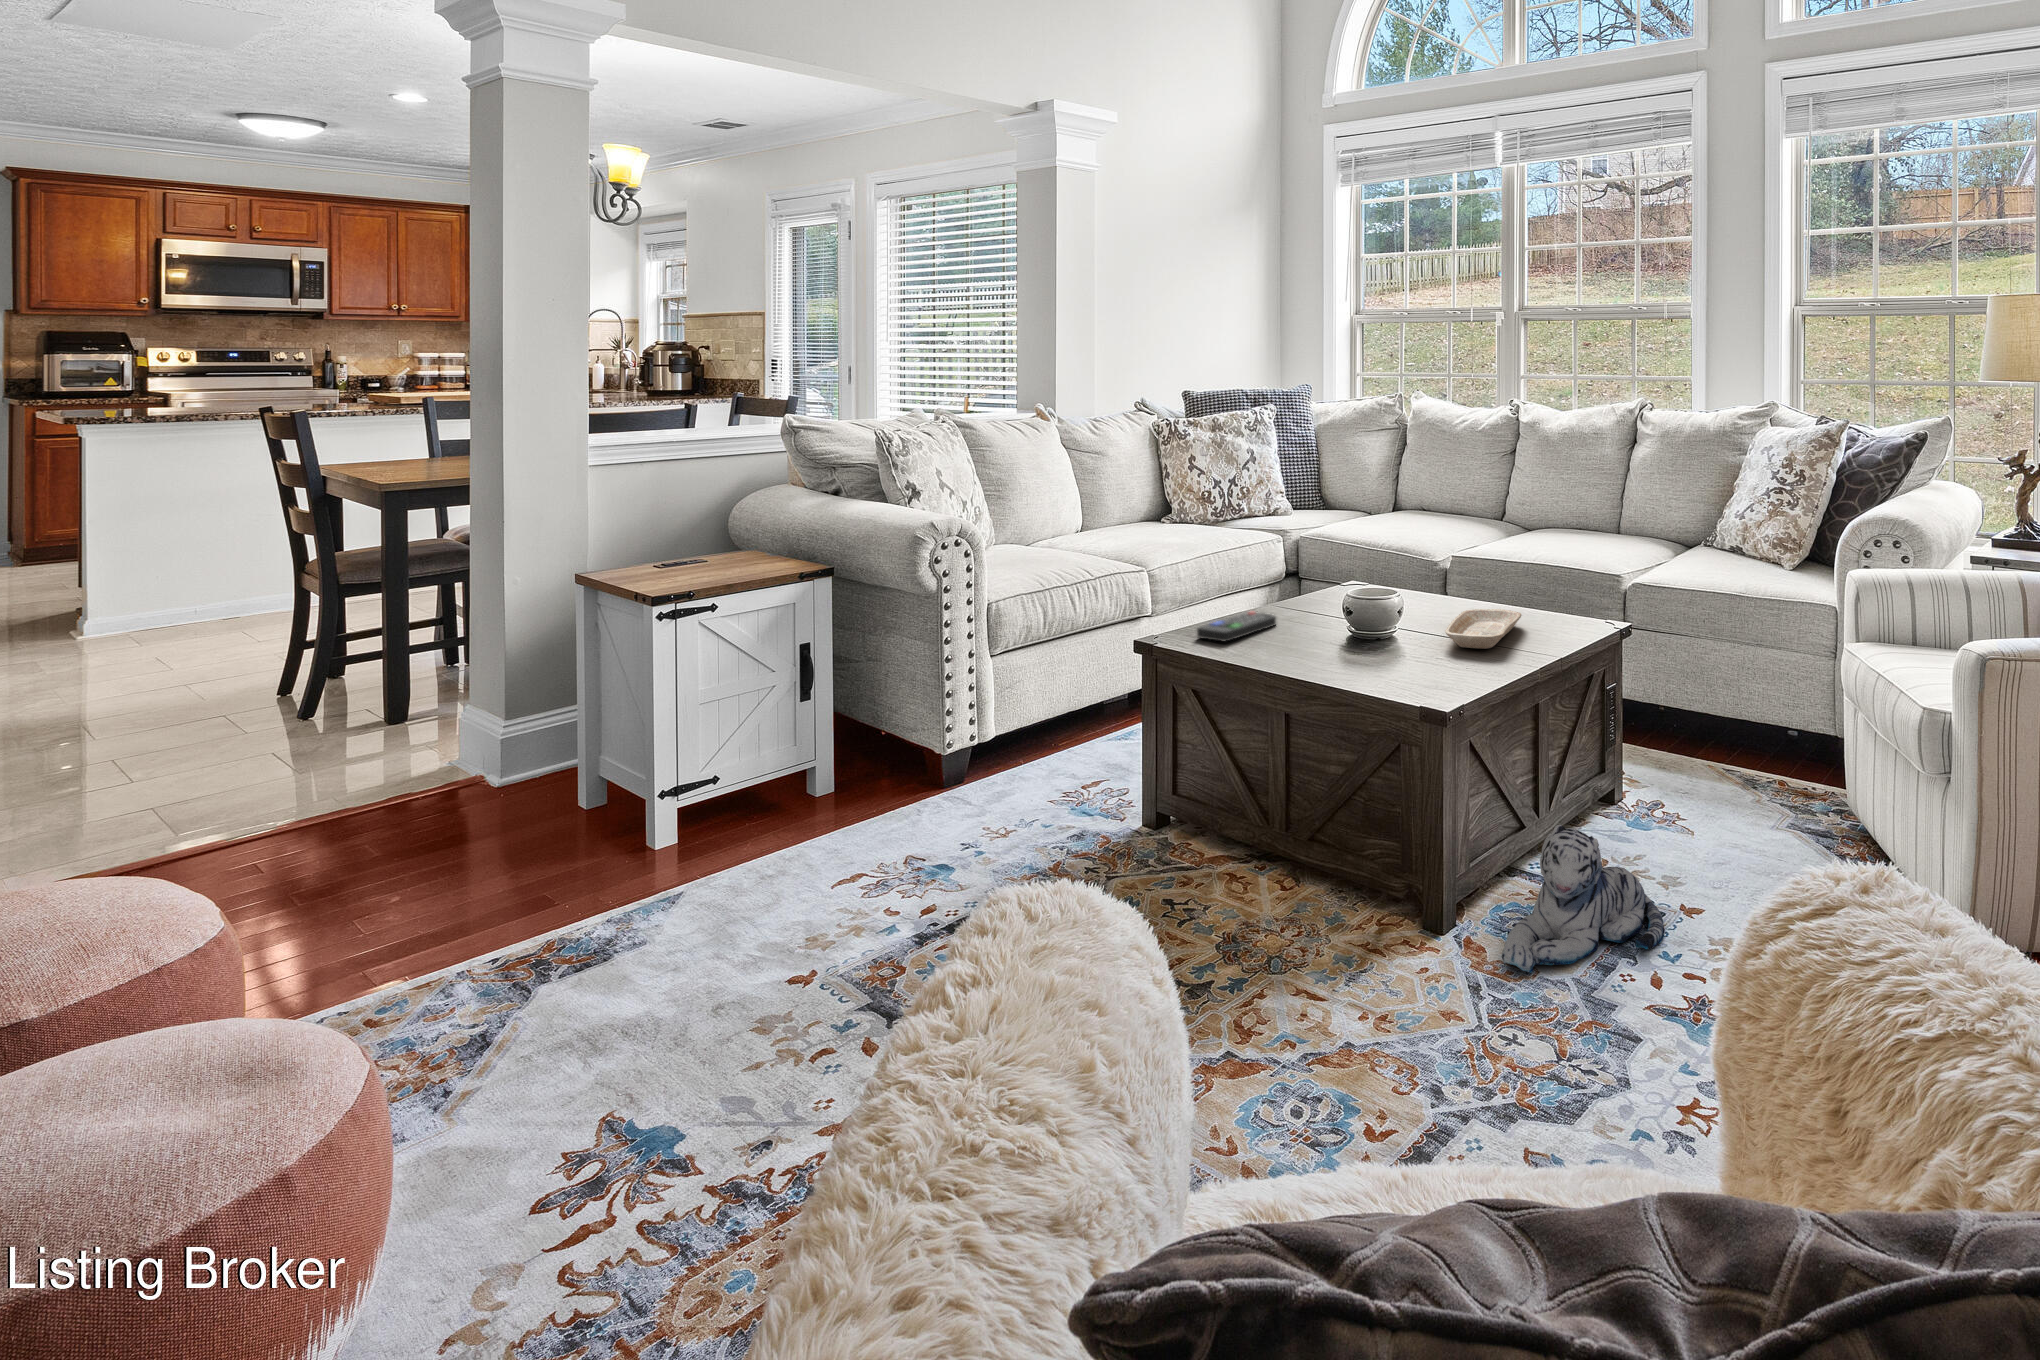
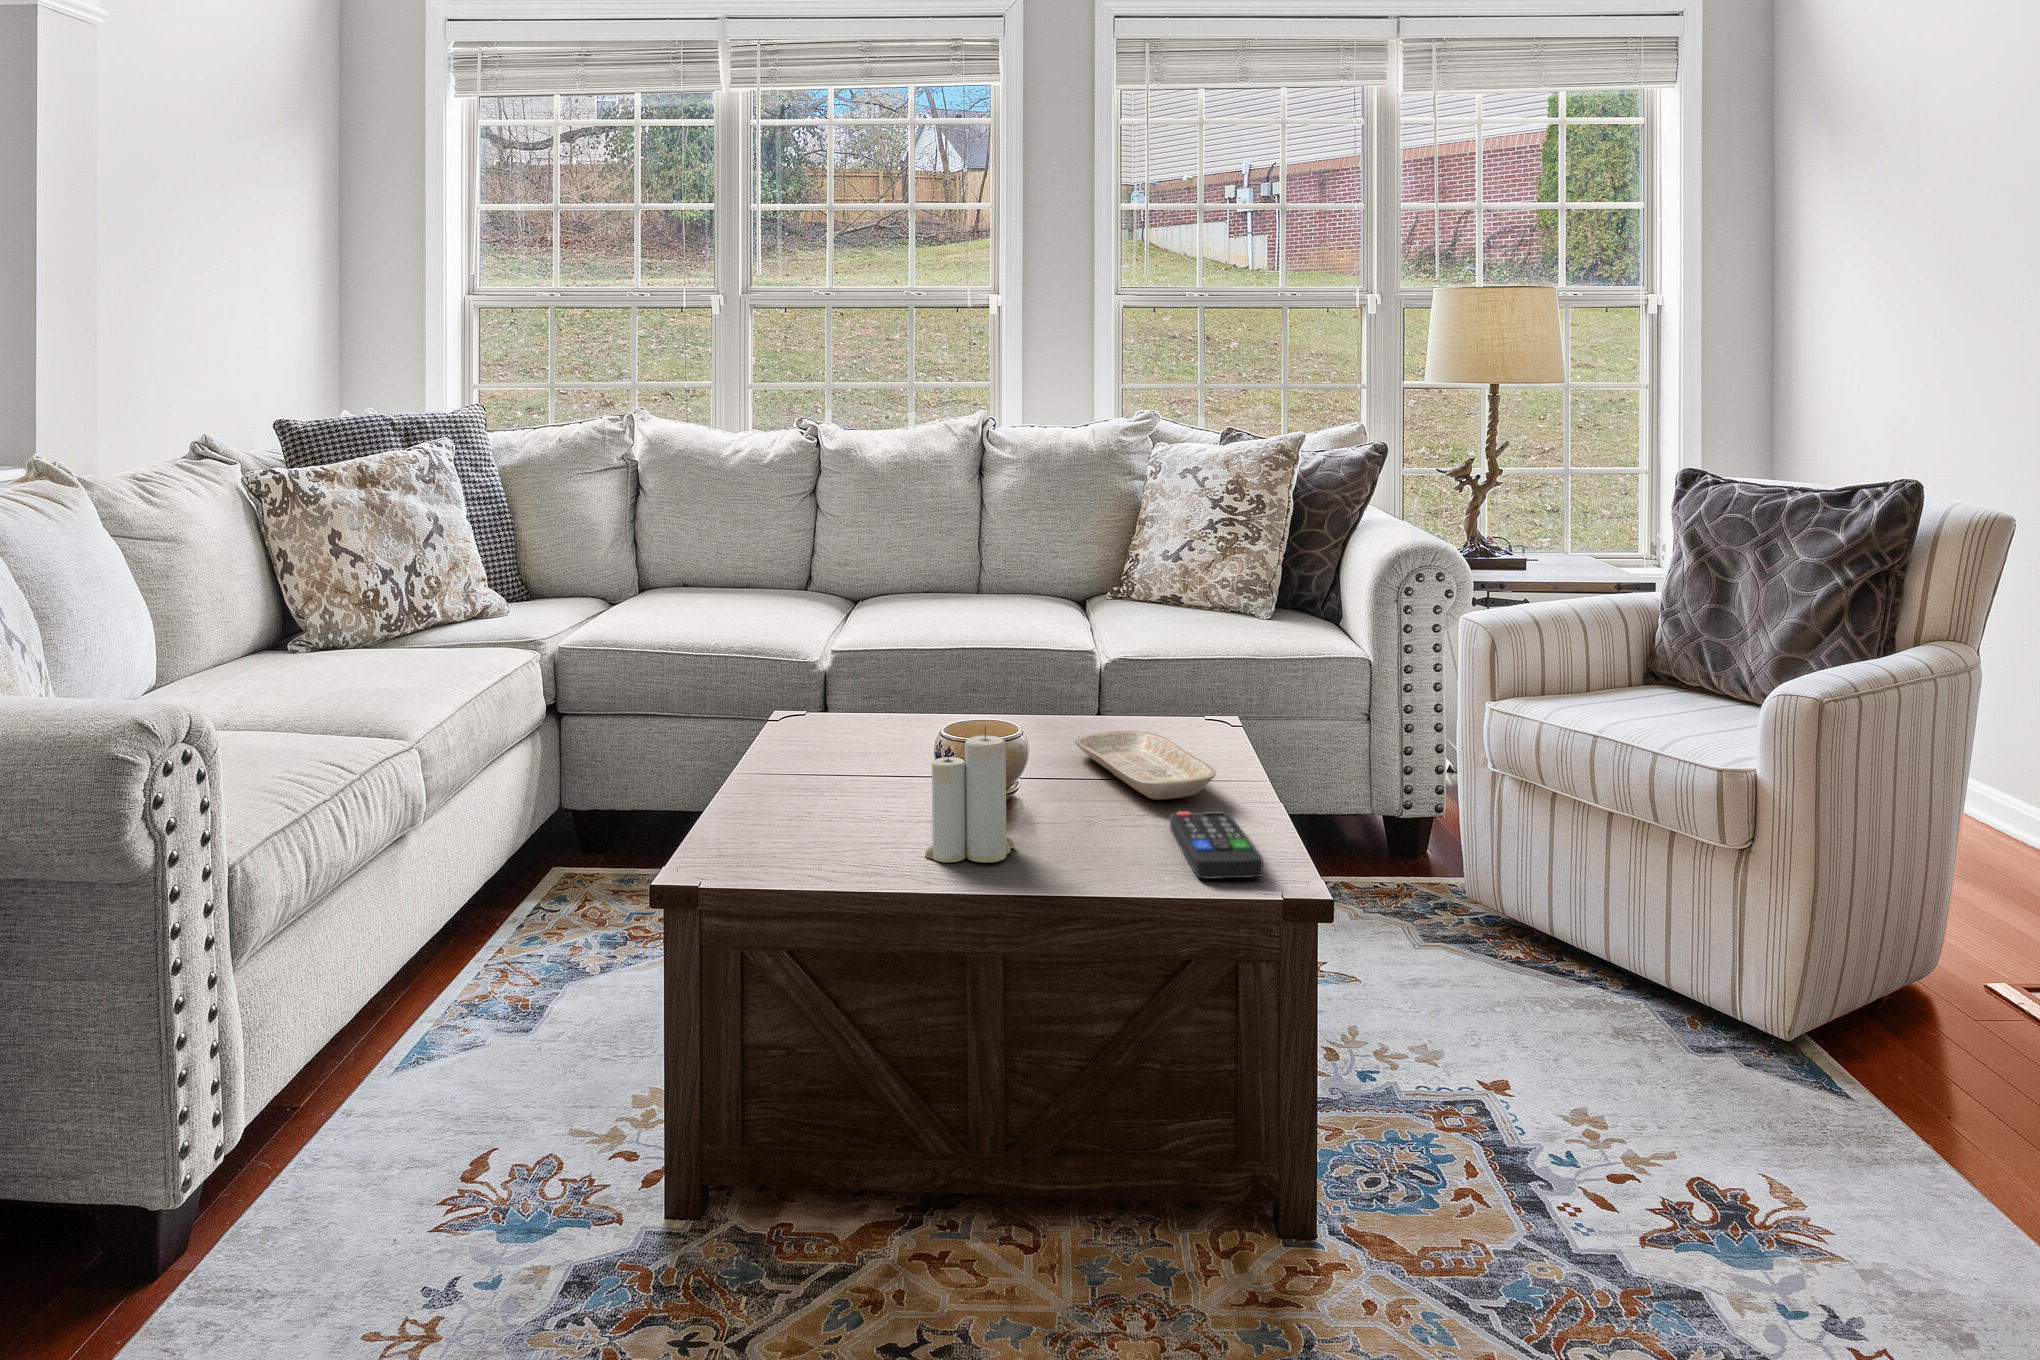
candle: none [1277,575,1332,657] -> present [925,726,1015,862]
remote control: present [1197,612,1276,641] -> present [1170,811,1263,879]
plush toy: present [1502,825,1664,973] -> none [1409,1040,1581,1274]

